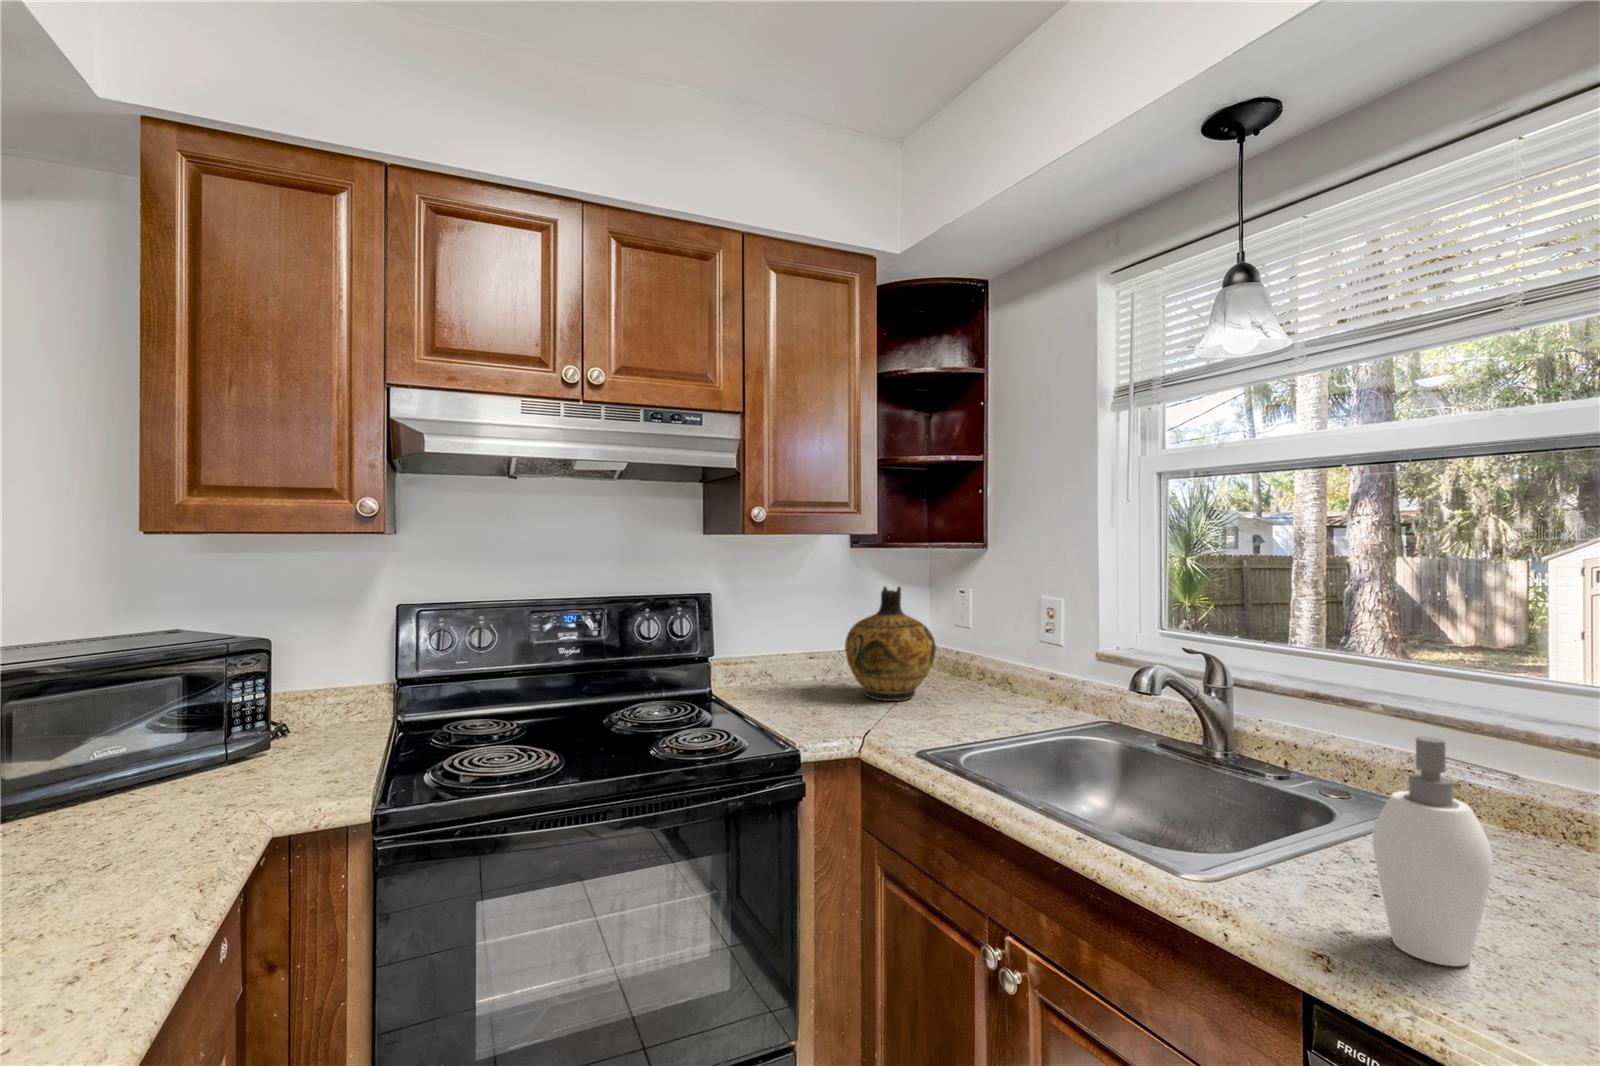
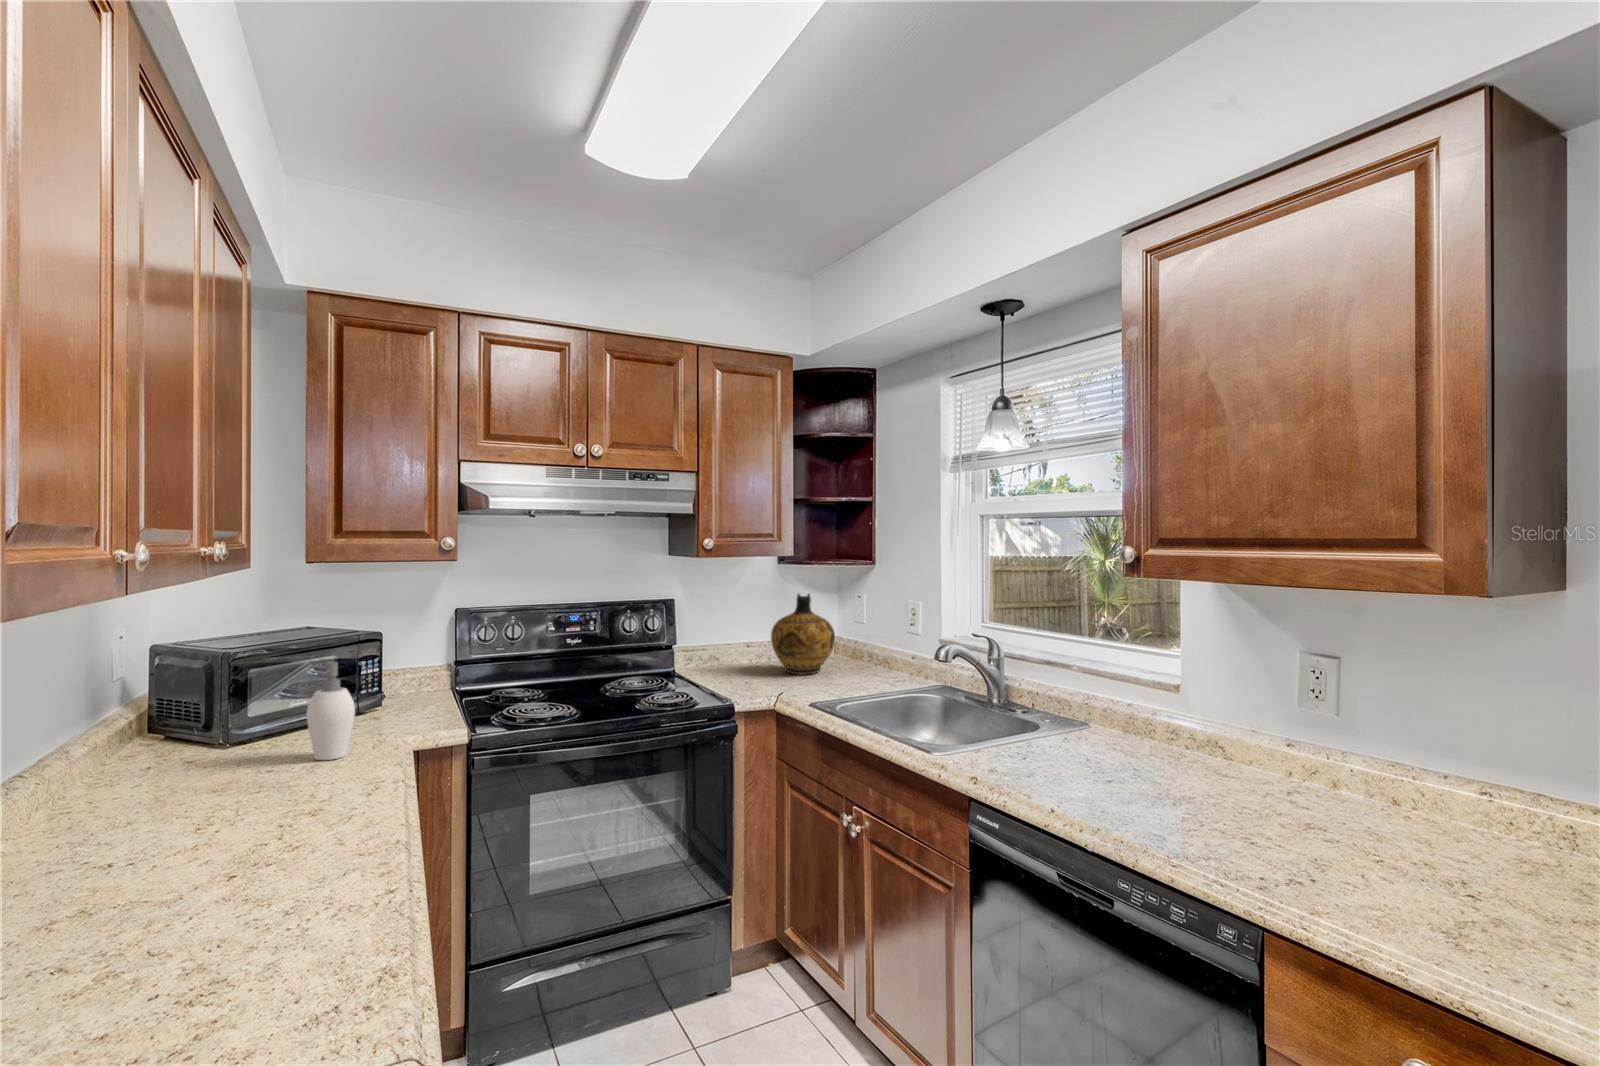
soap dispenser: present [1373,737,1519,966] -> present [307,662,355,760]

